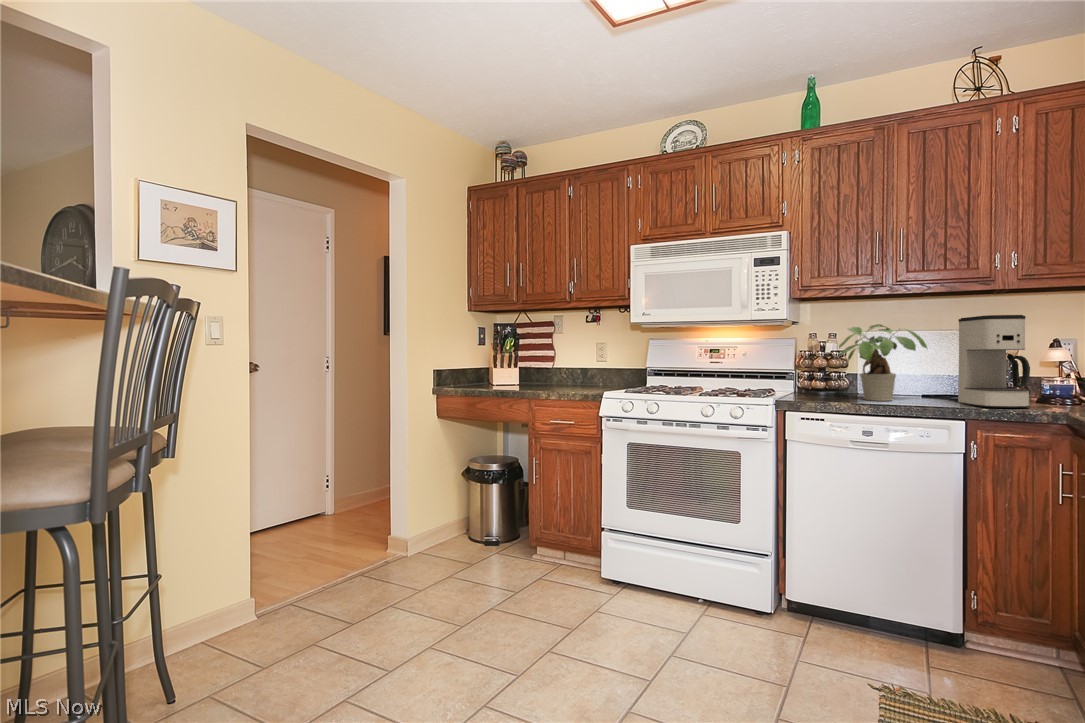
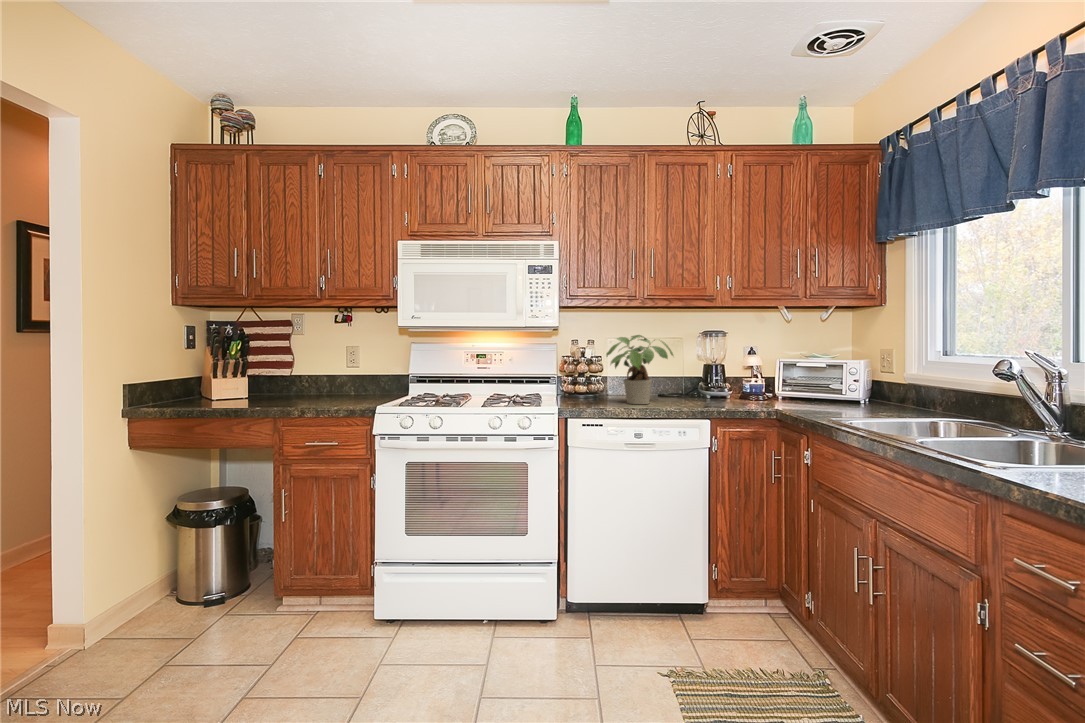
coffee maker: present [958,315,1030,408] -> none [697,330,749,408]

